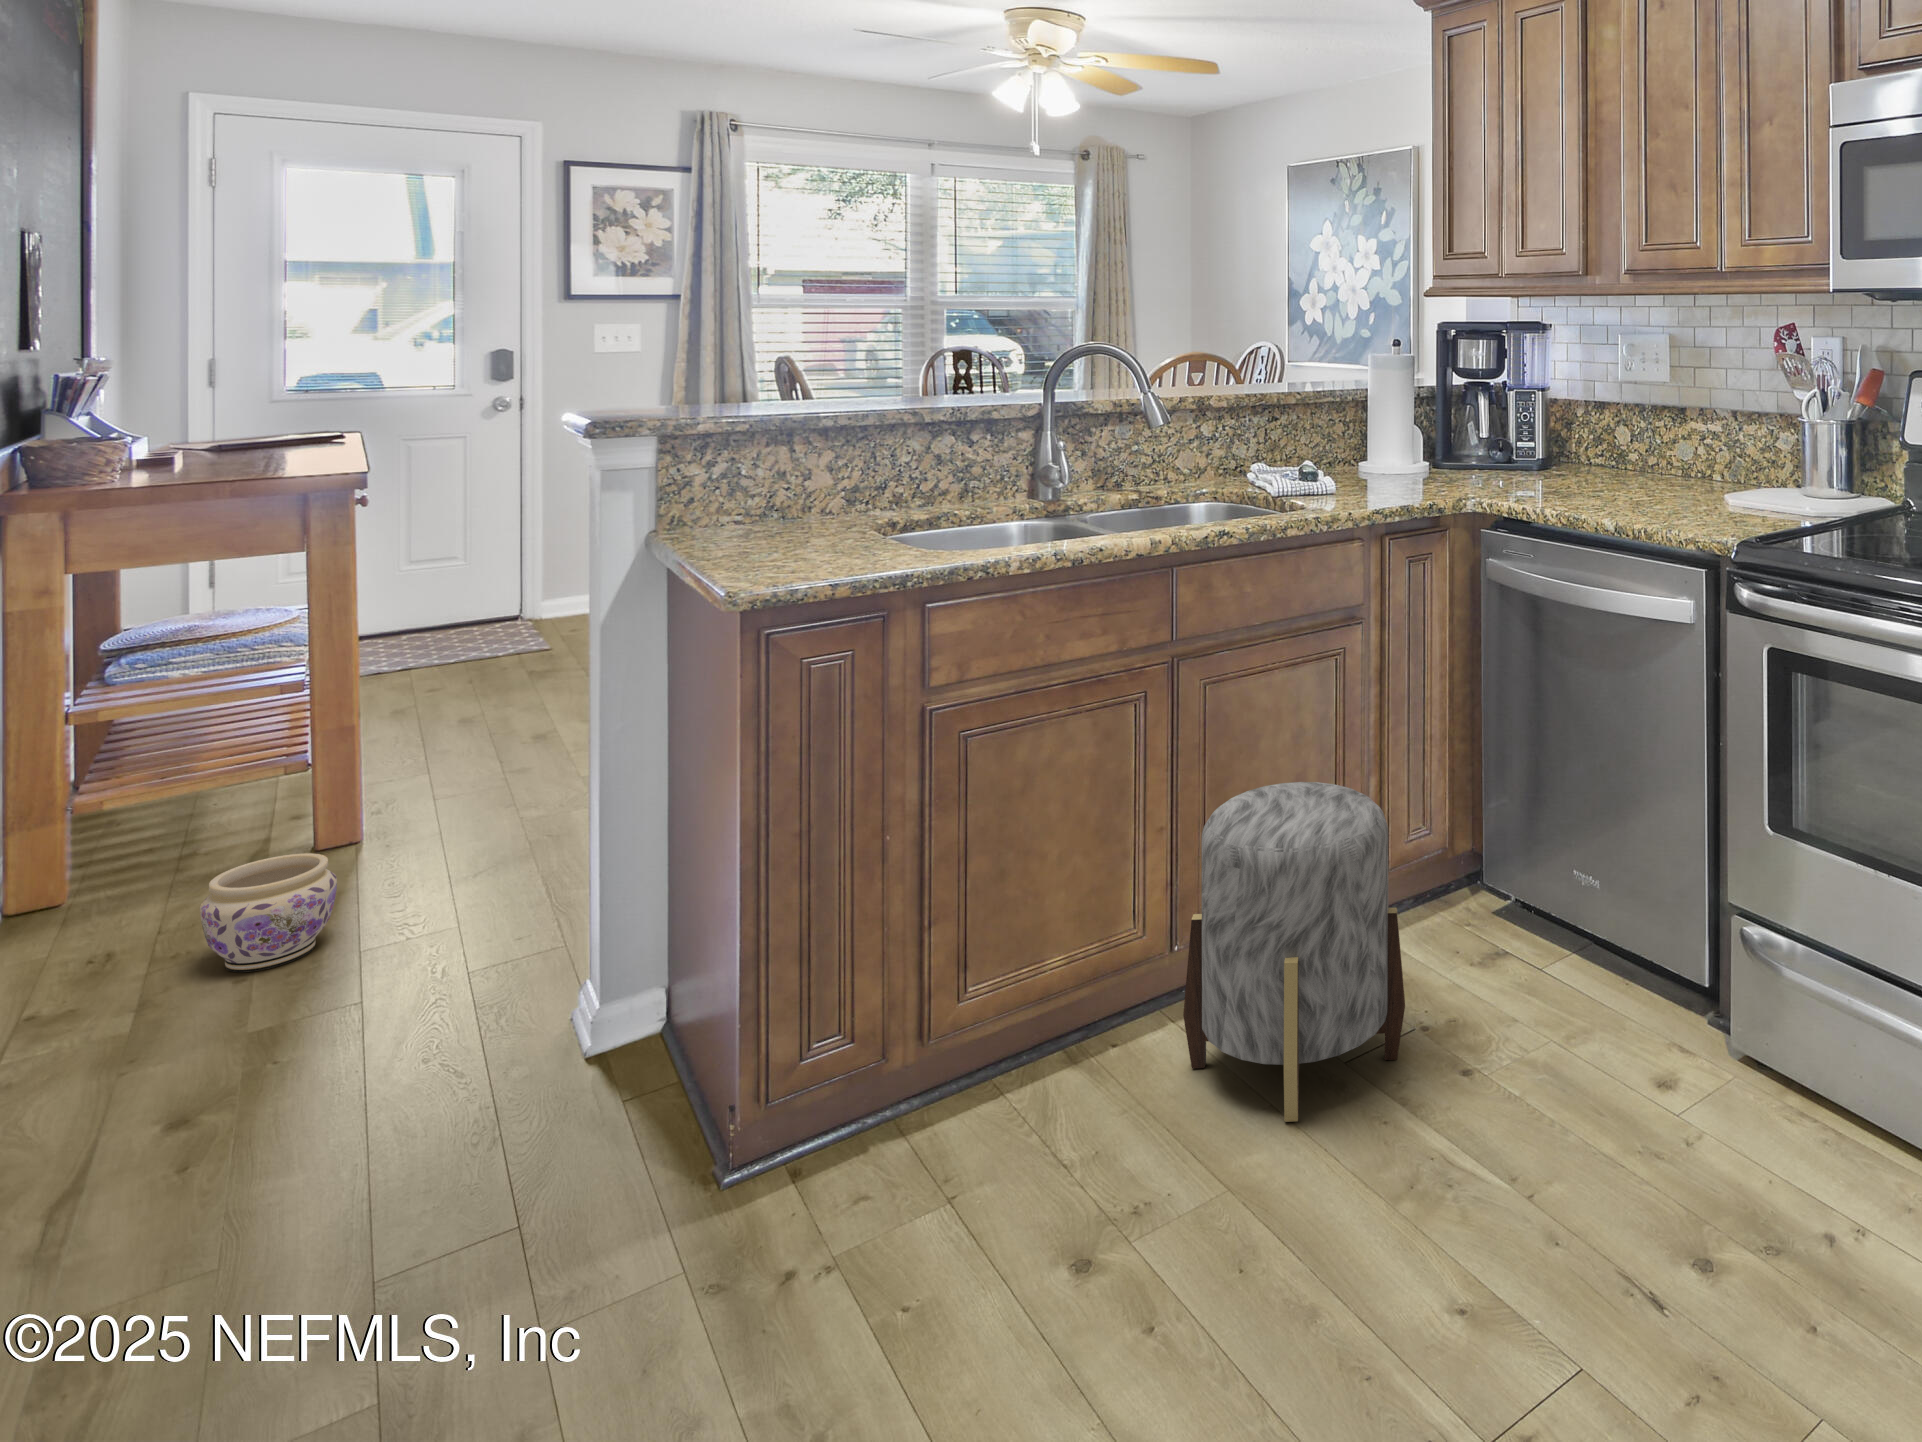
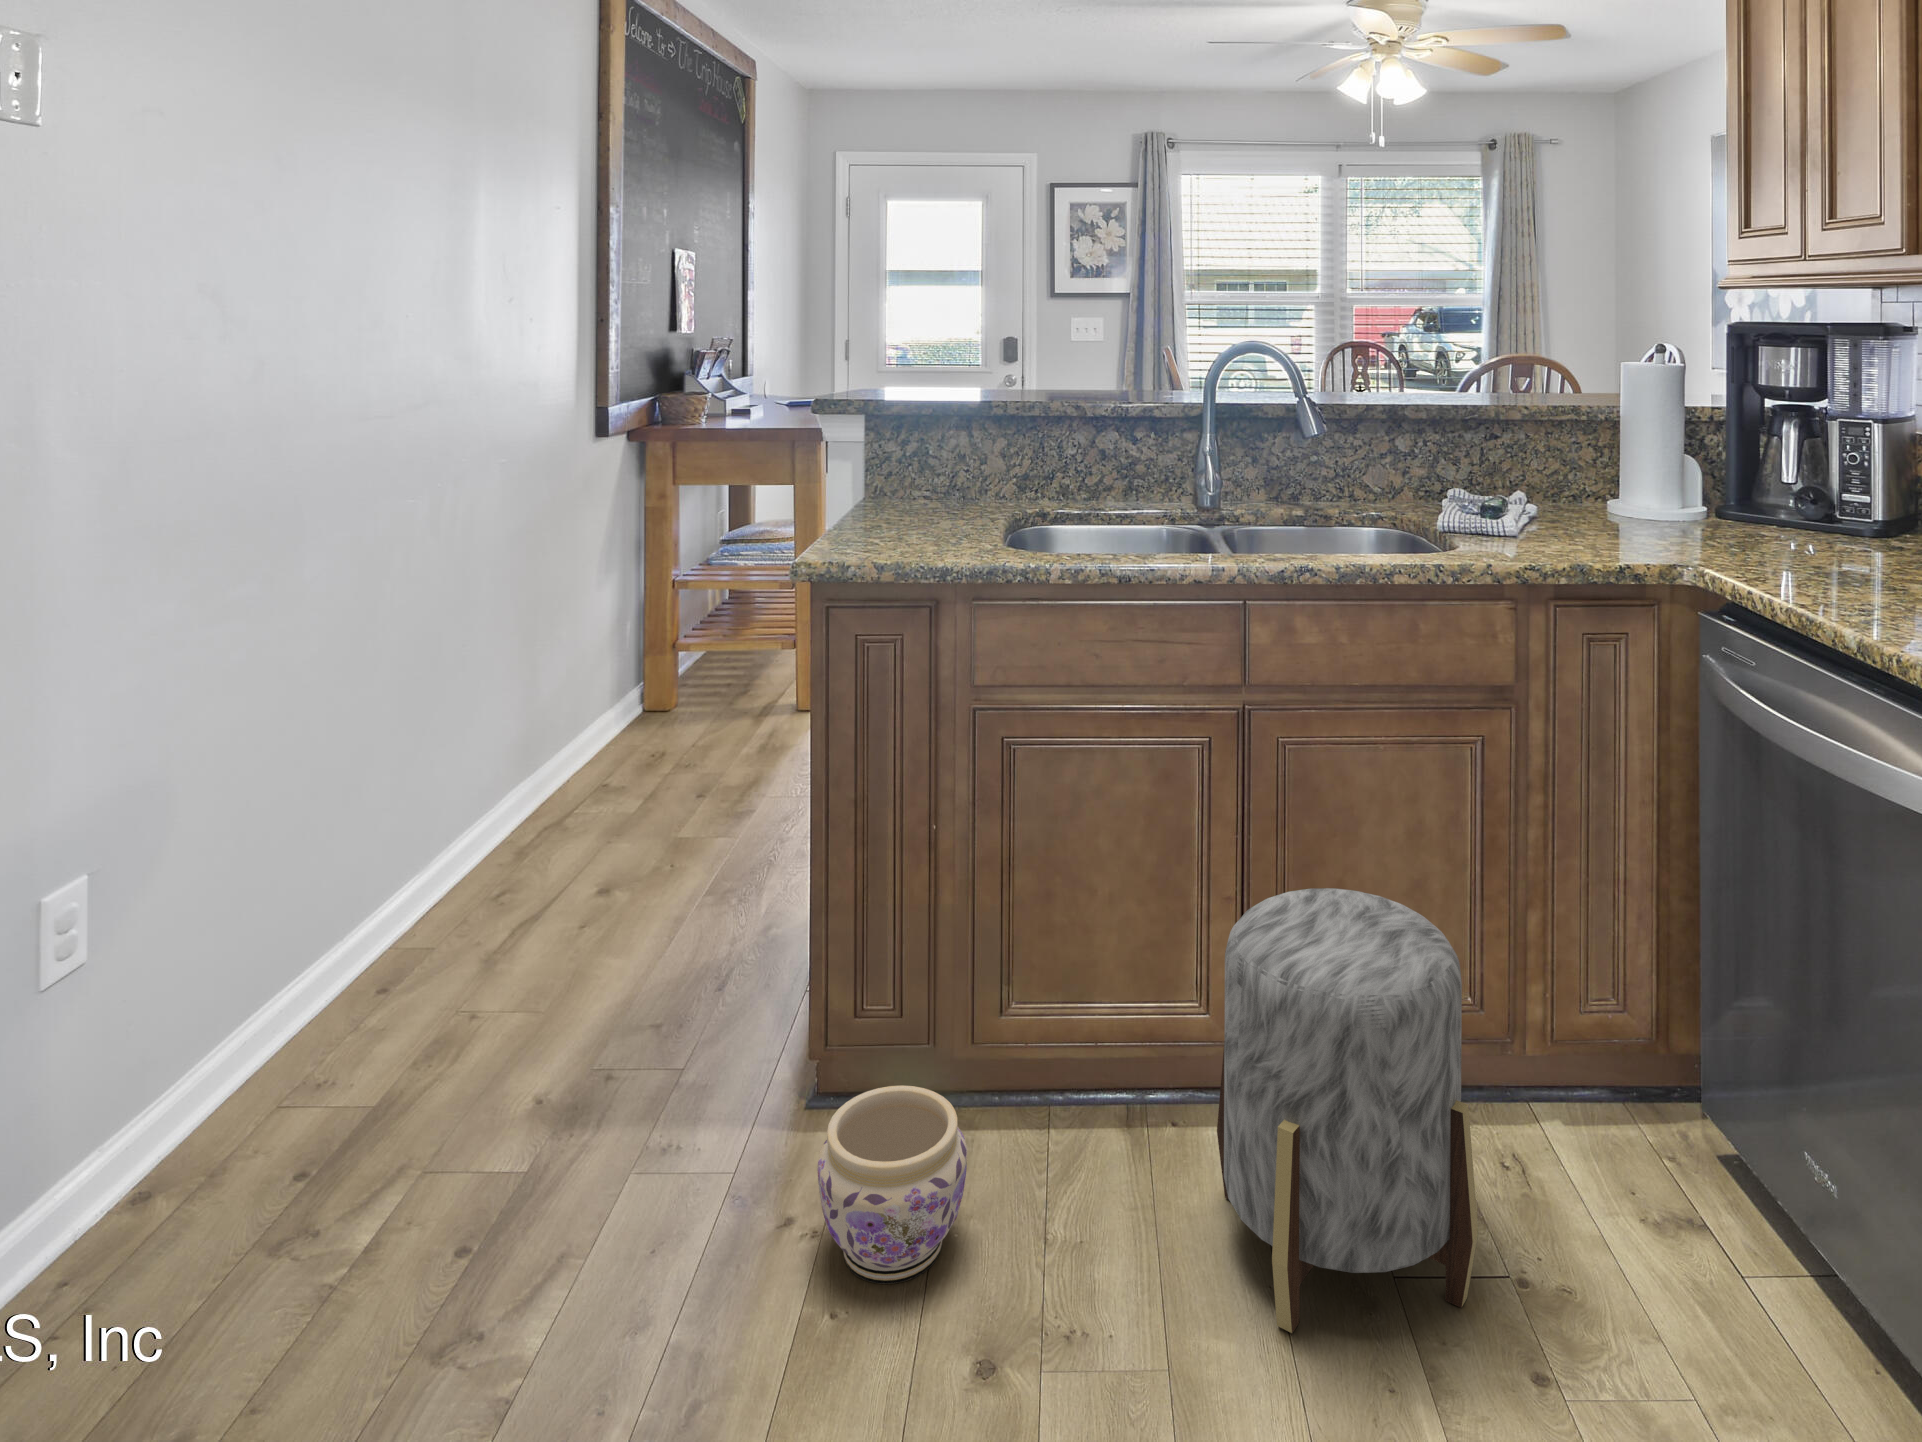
planter: present [200,853,337,972] -> present [817,1085,967,1284]

